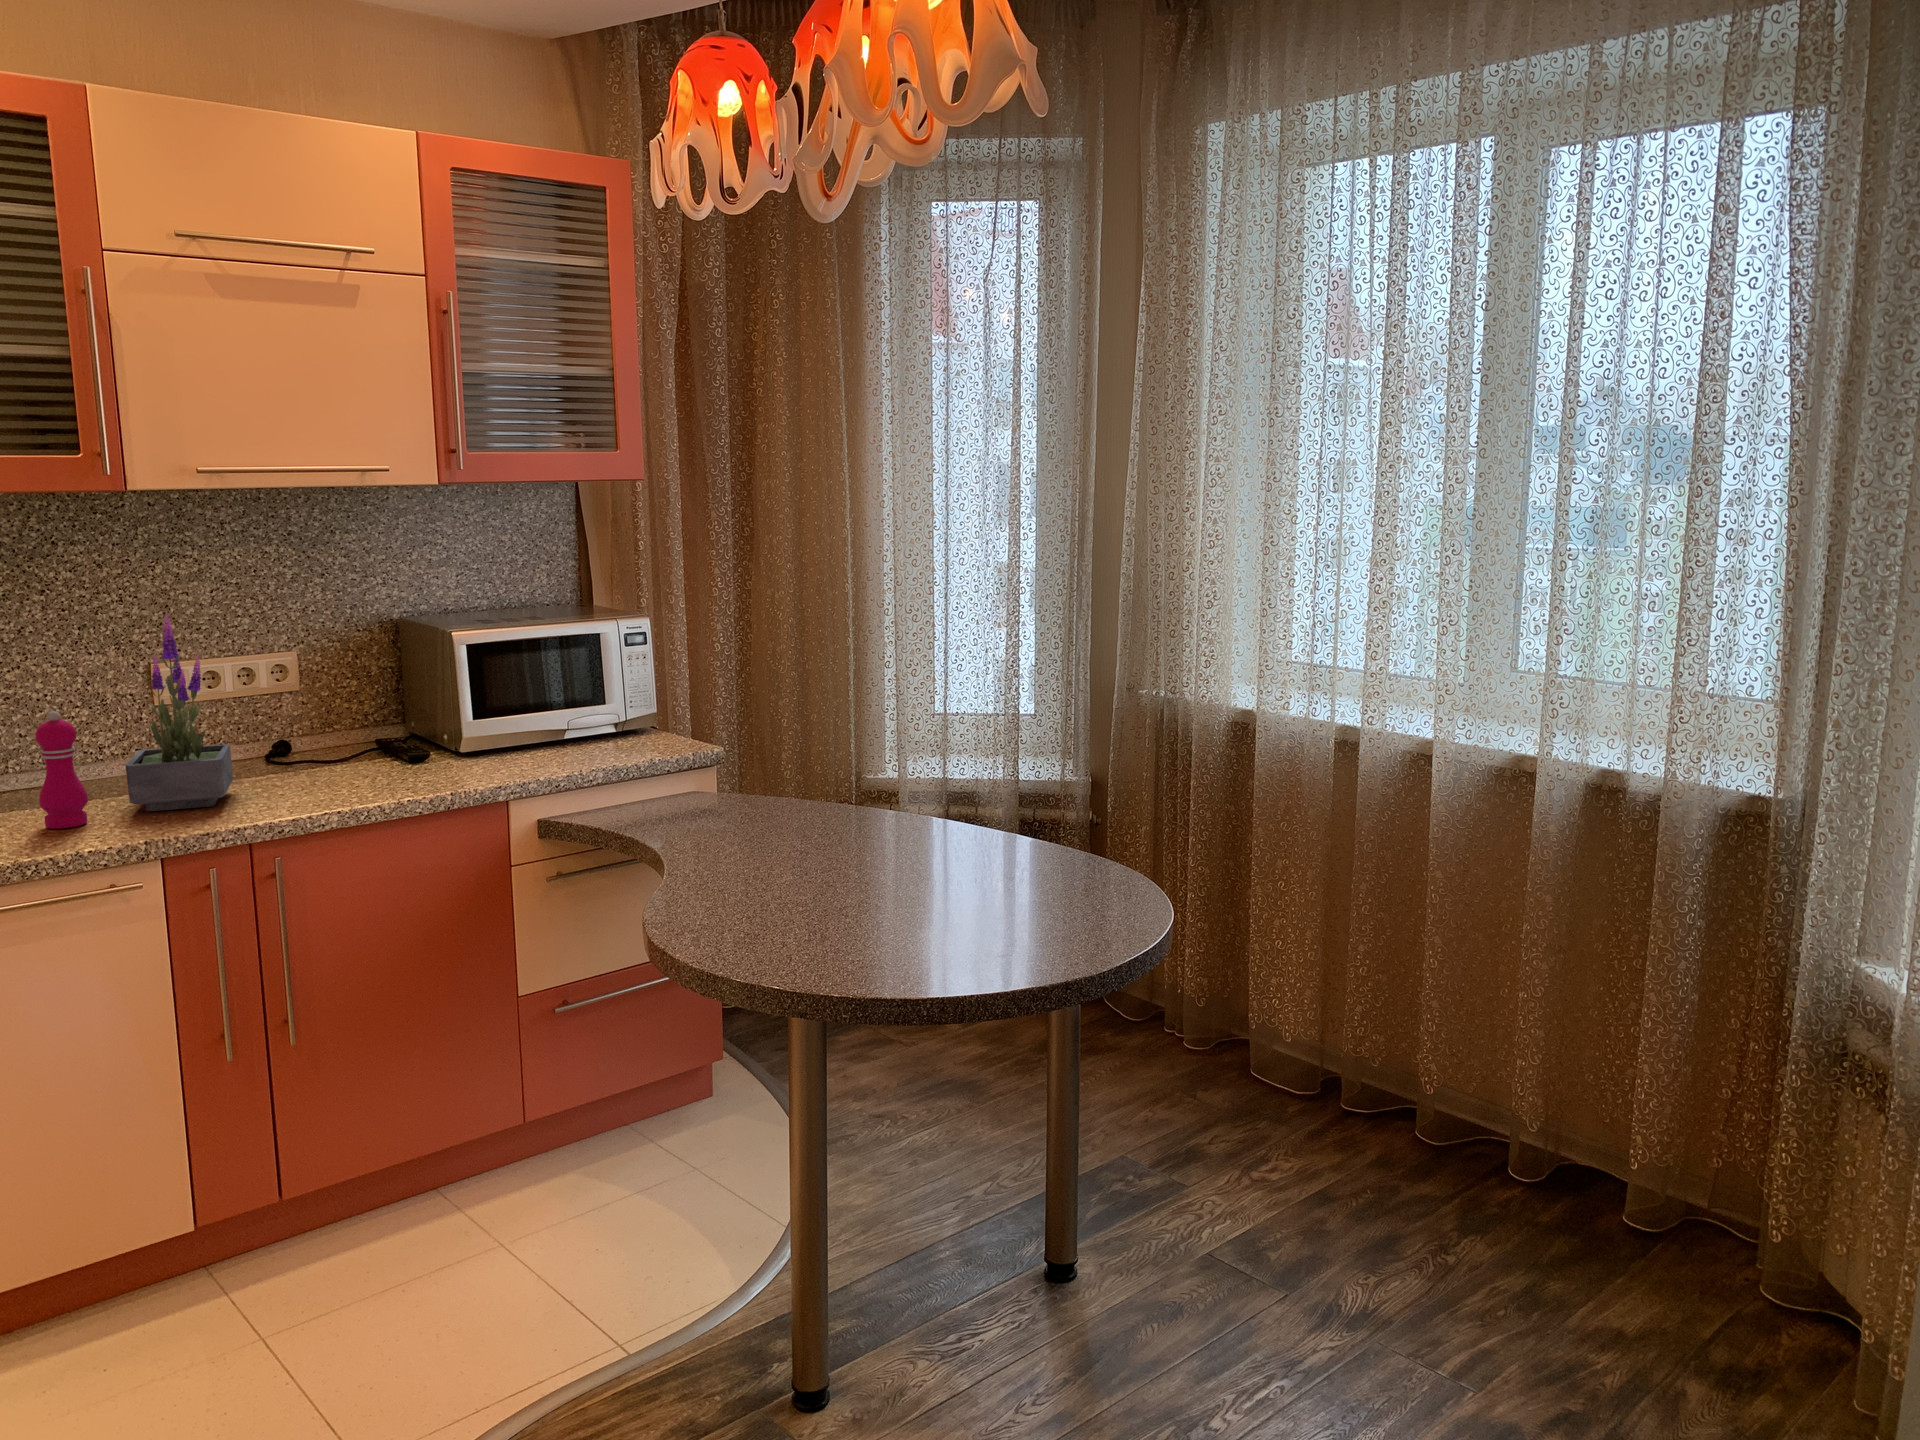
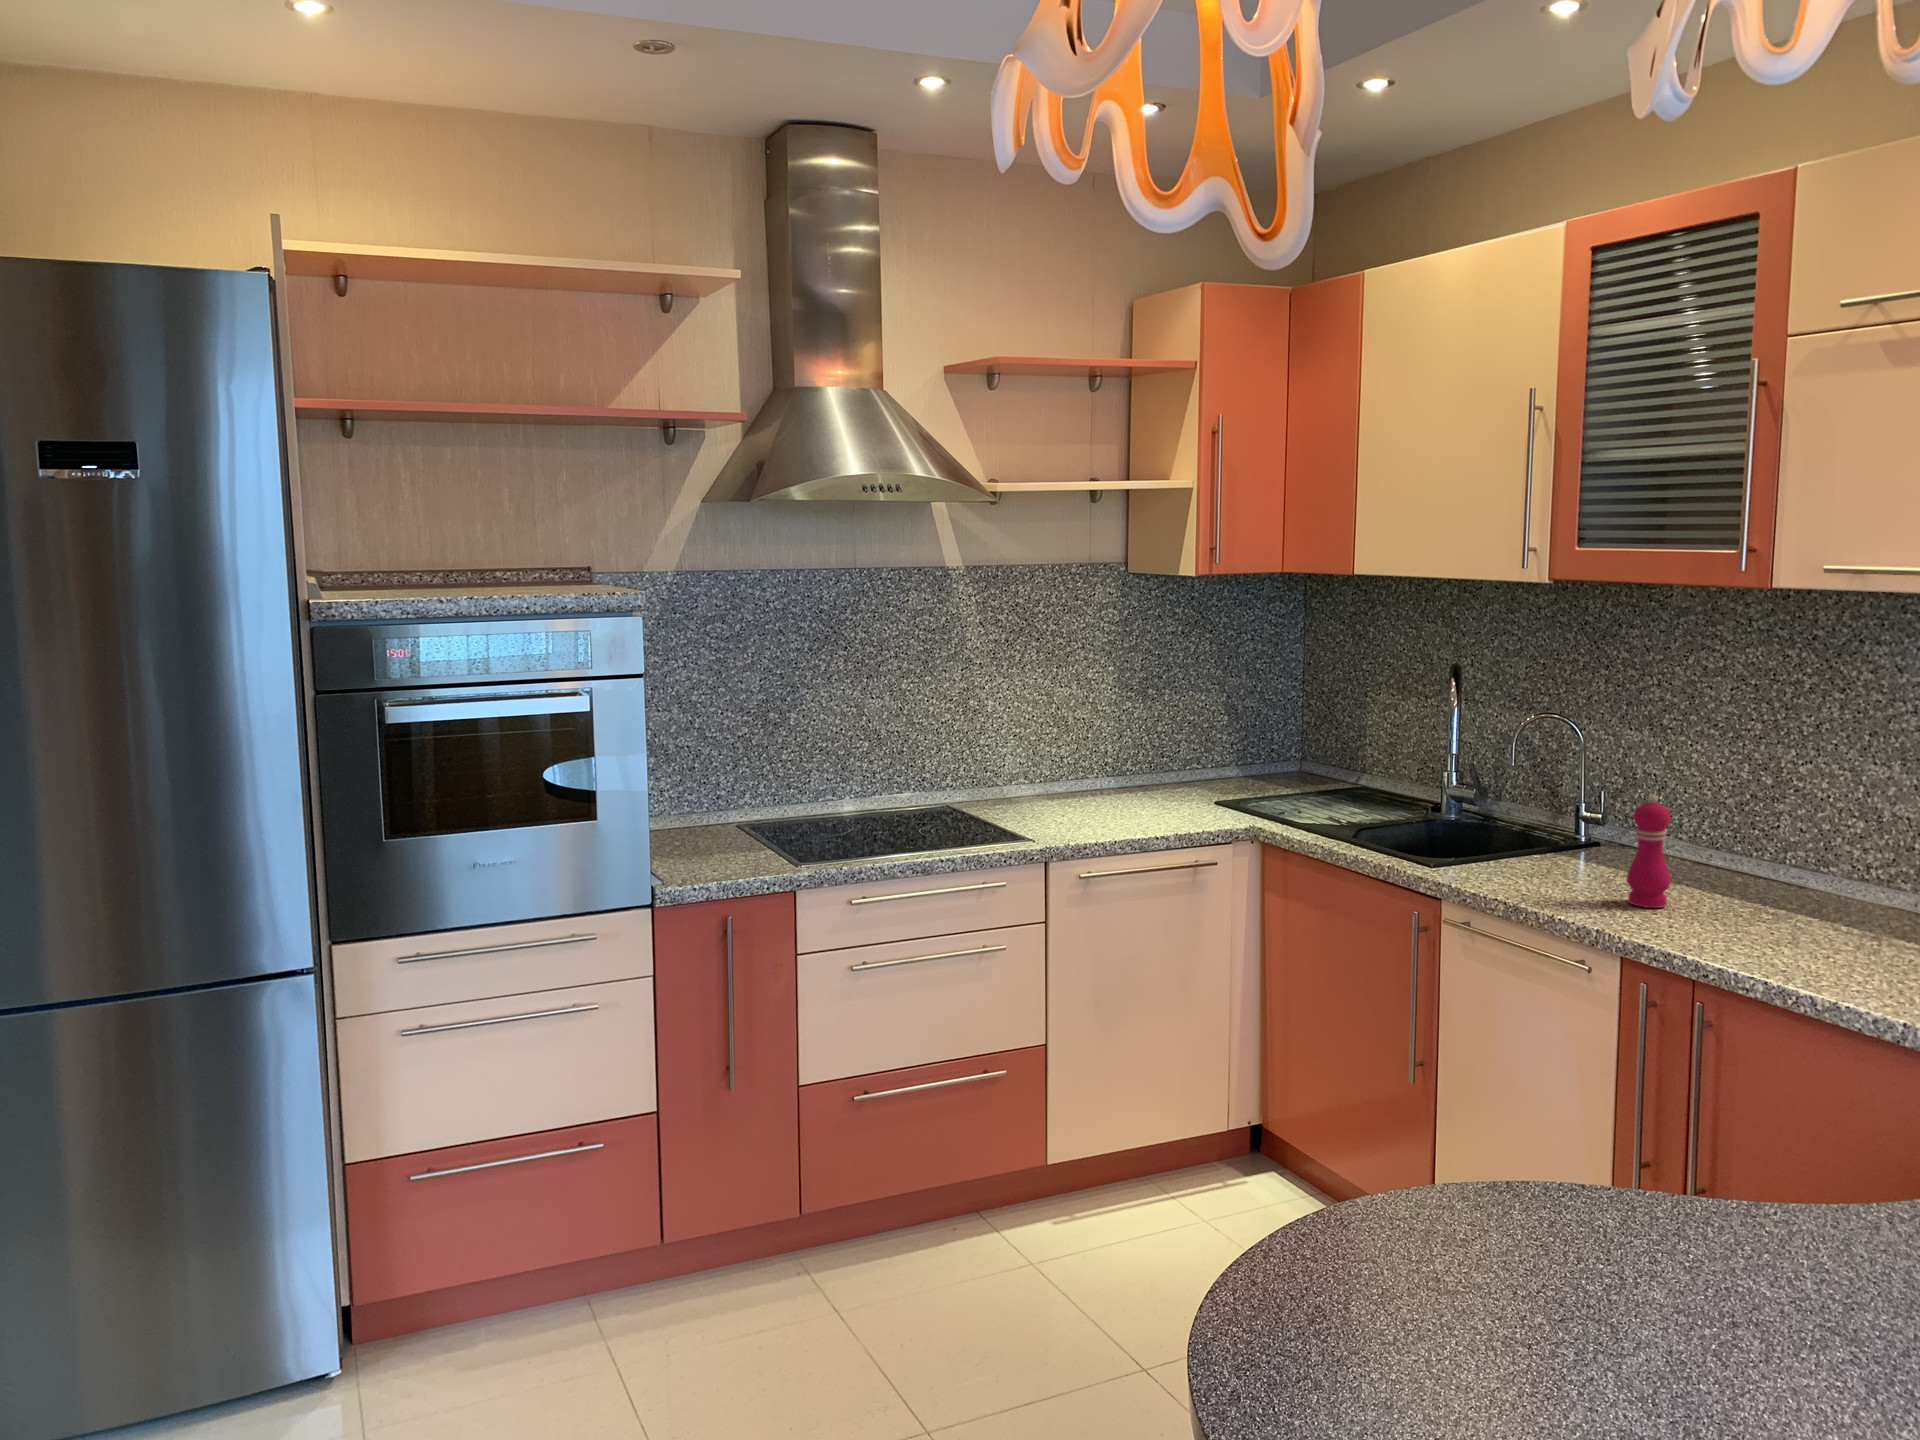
potted plant: present [126,613,233,811] -> none [1696,722,1836,938]

